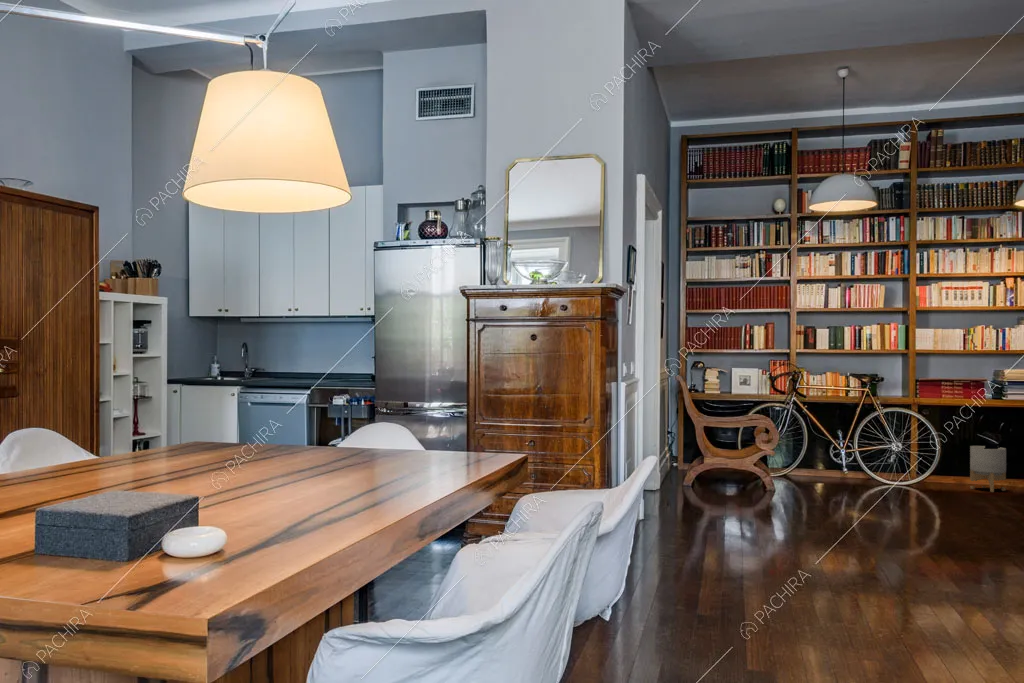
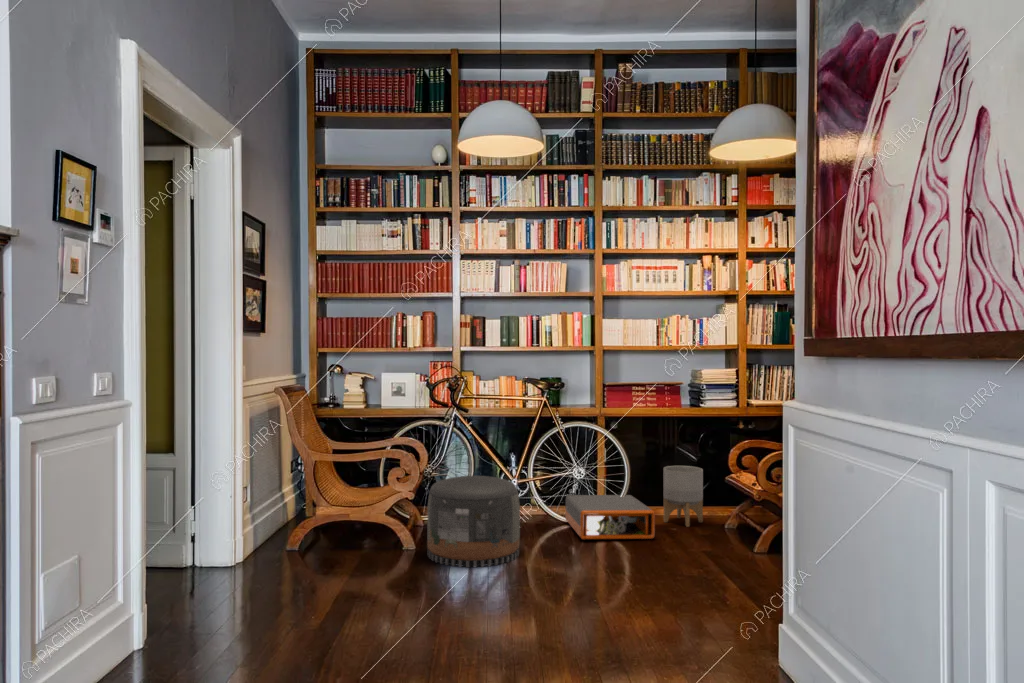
pouf: none [787,438,857,497] -> present [427,476,520,567]
storage box: none [885,463,964,495] -> present [565,495,655,539]

